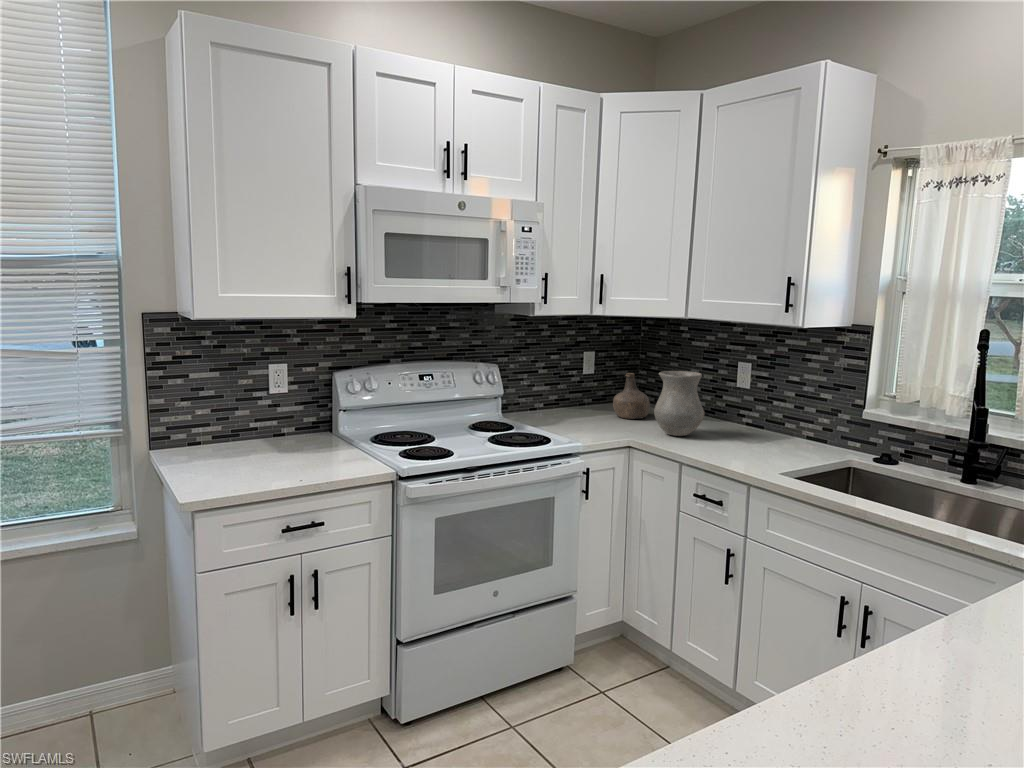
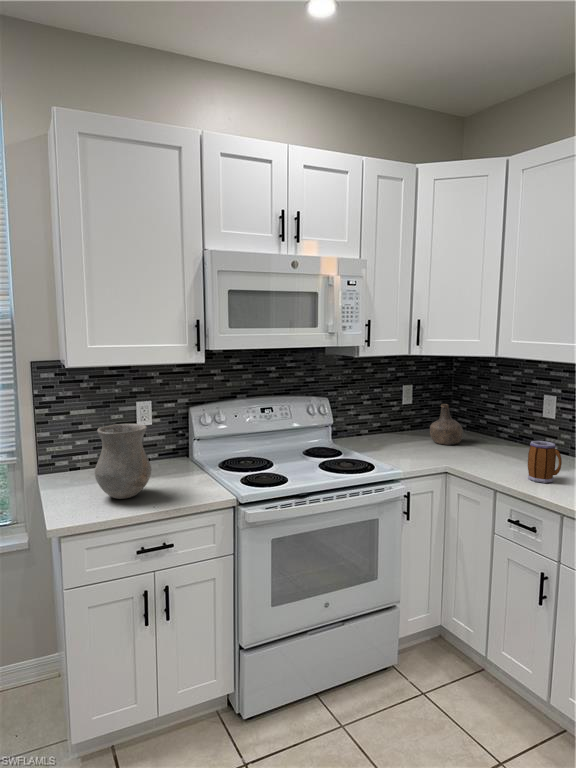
vase: present [654,371,705,436] -> present [95,424,152,499]
mug: none [717,409,752,454] -> present [528,441,562,483]

